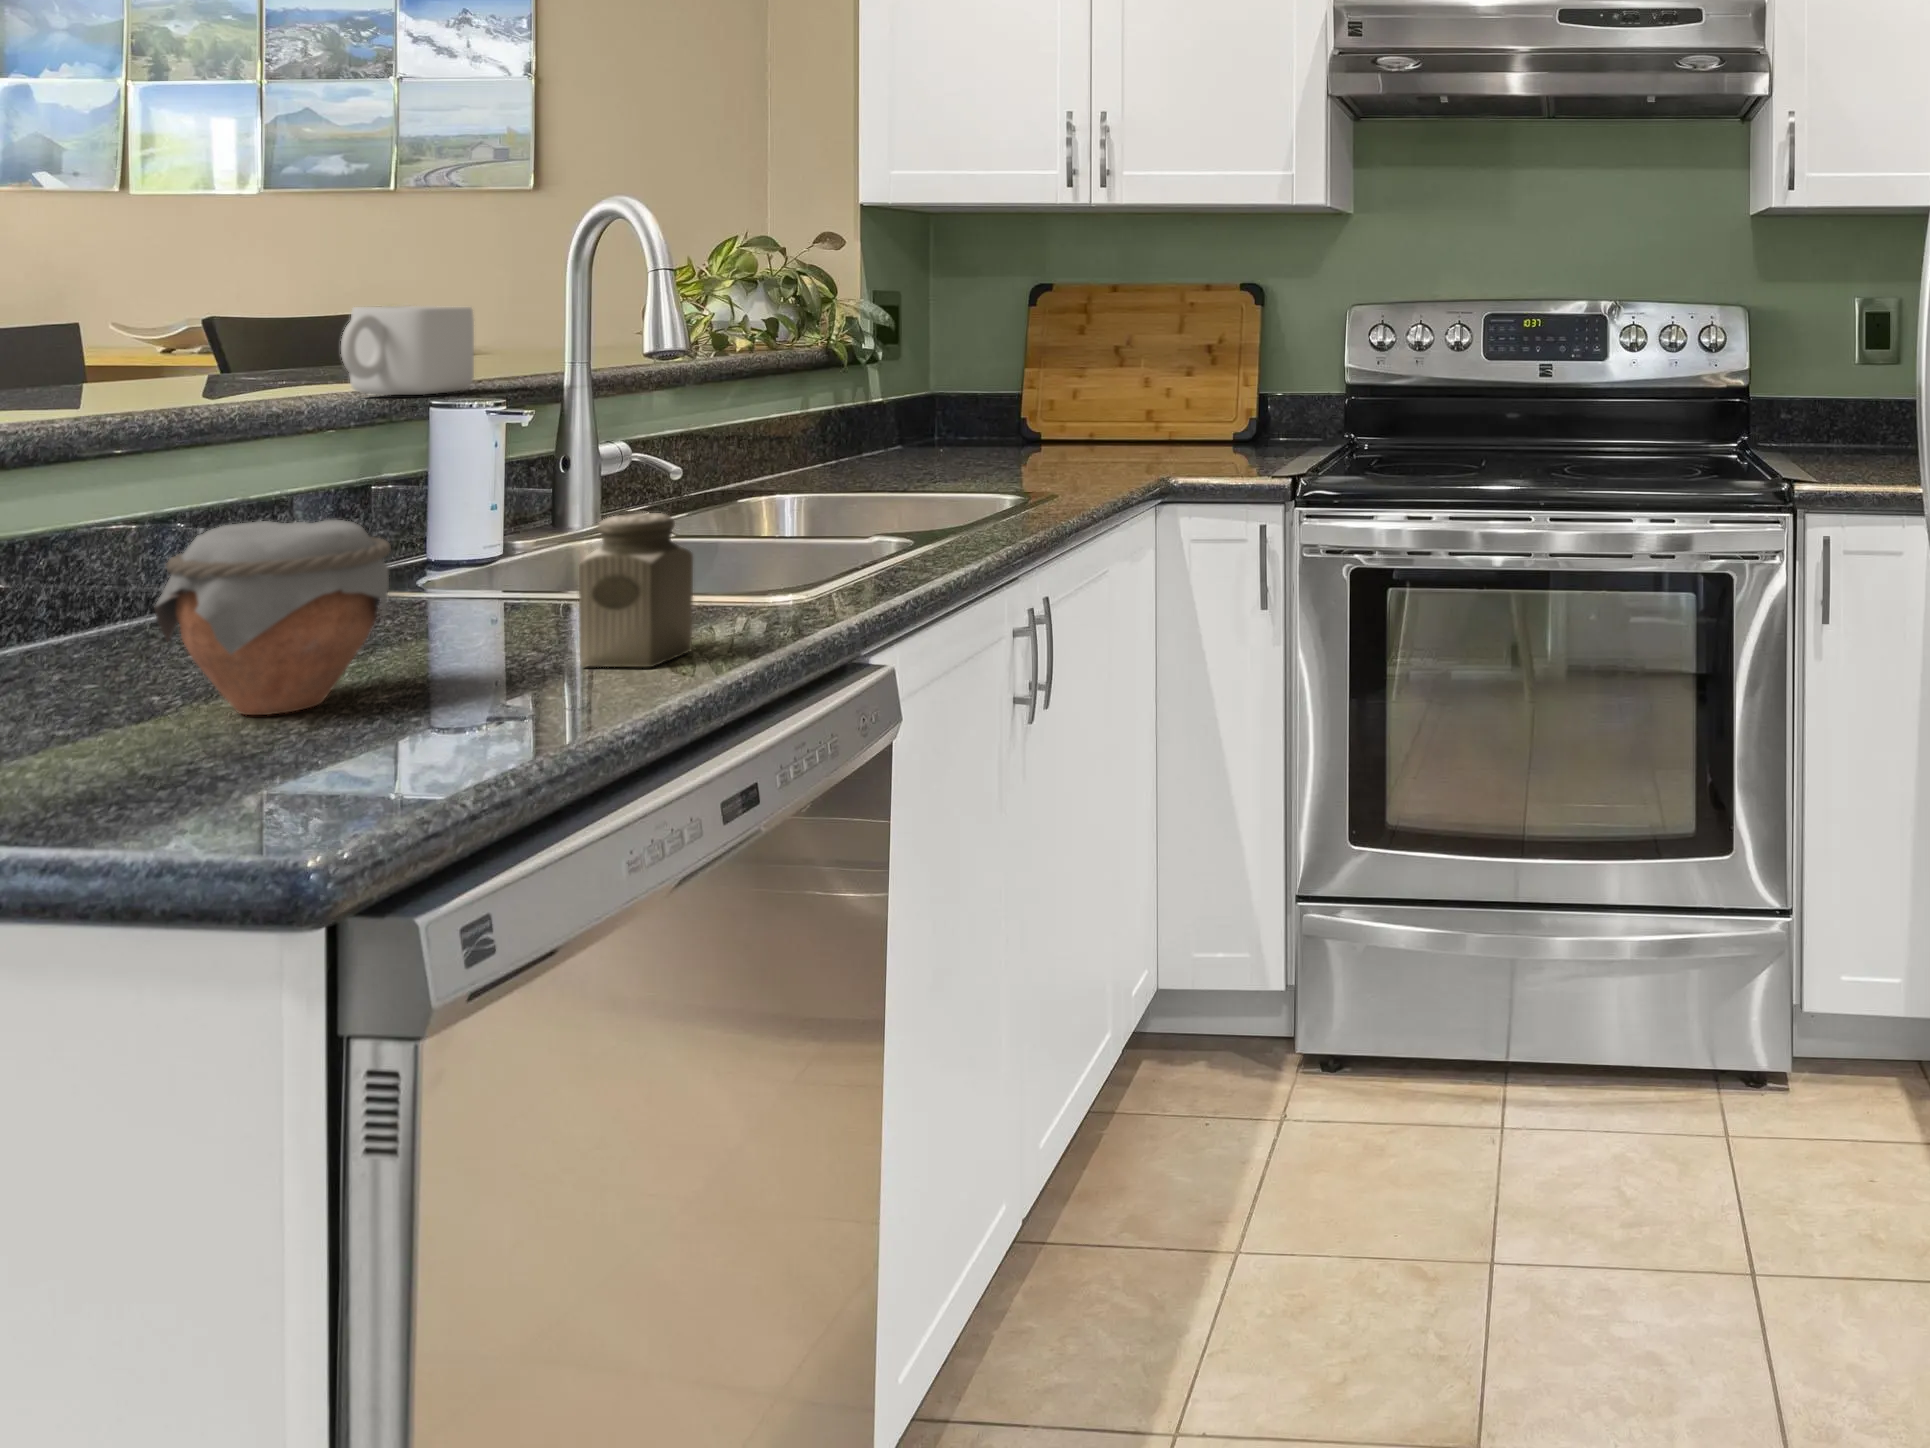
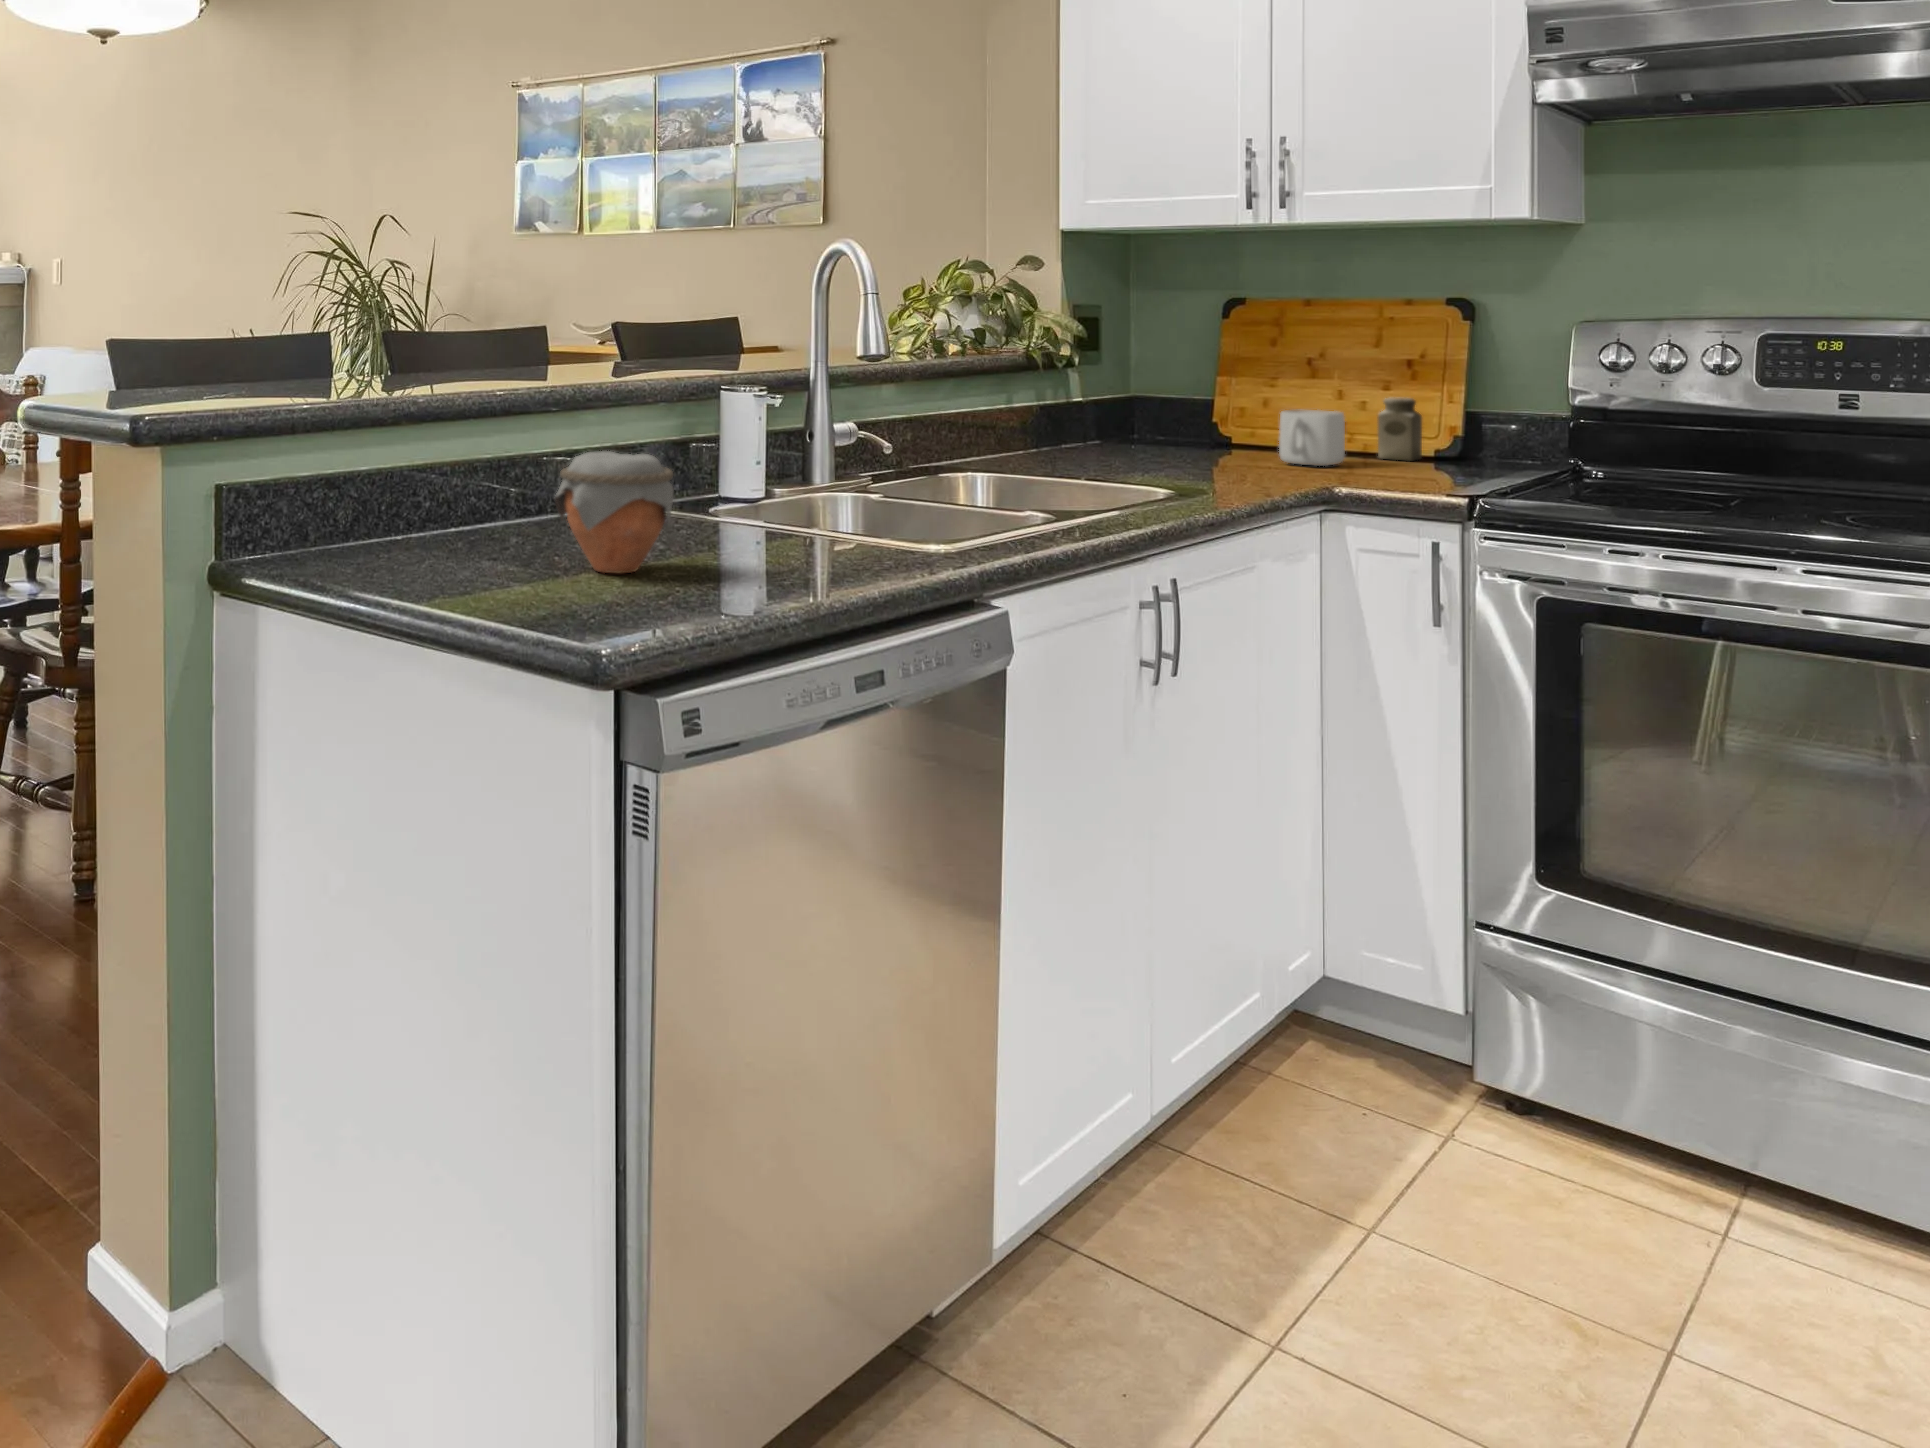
mug: present [341,306,474,395] -> present [1279,409,1345,466]
salt shaker: present [579,513,693,667] -> present [1378,398,1422,461]

